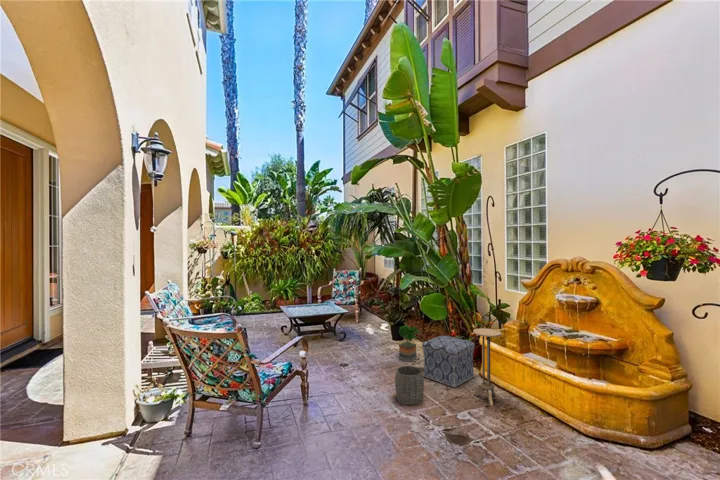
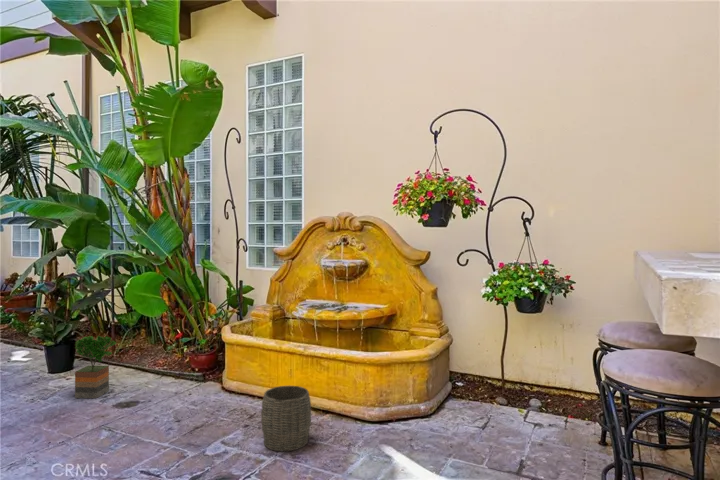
side table: present [473,328,501,406] -> none [221,313,263,424]
ottoman: present [422,336,475,388] -> none [128,340,215,415]
woven basket: present [395,366,424,405] -> present [261,386,311,451]

